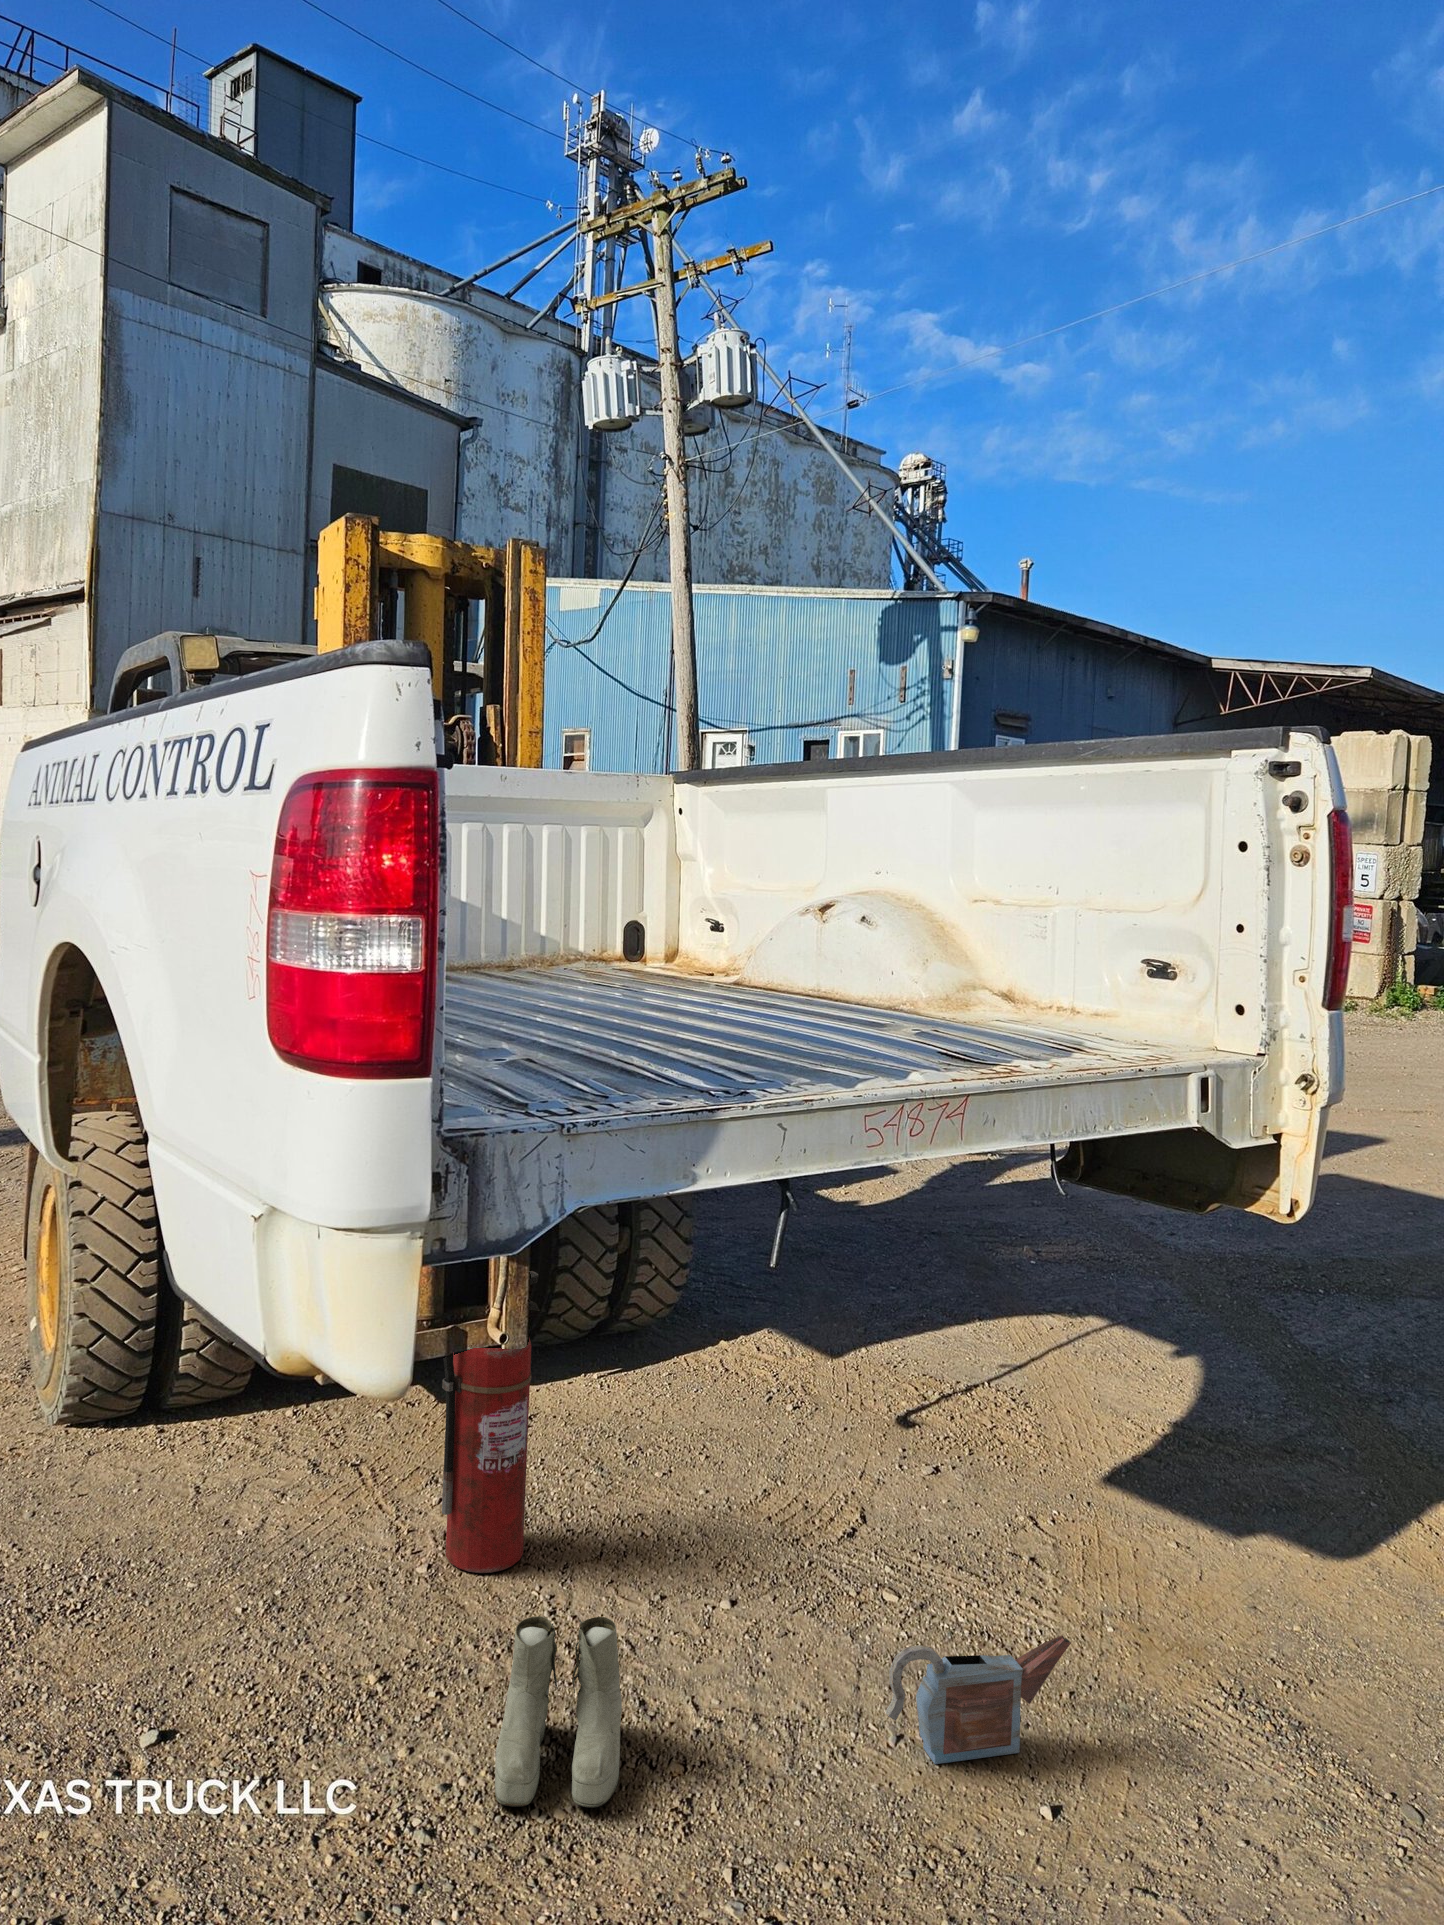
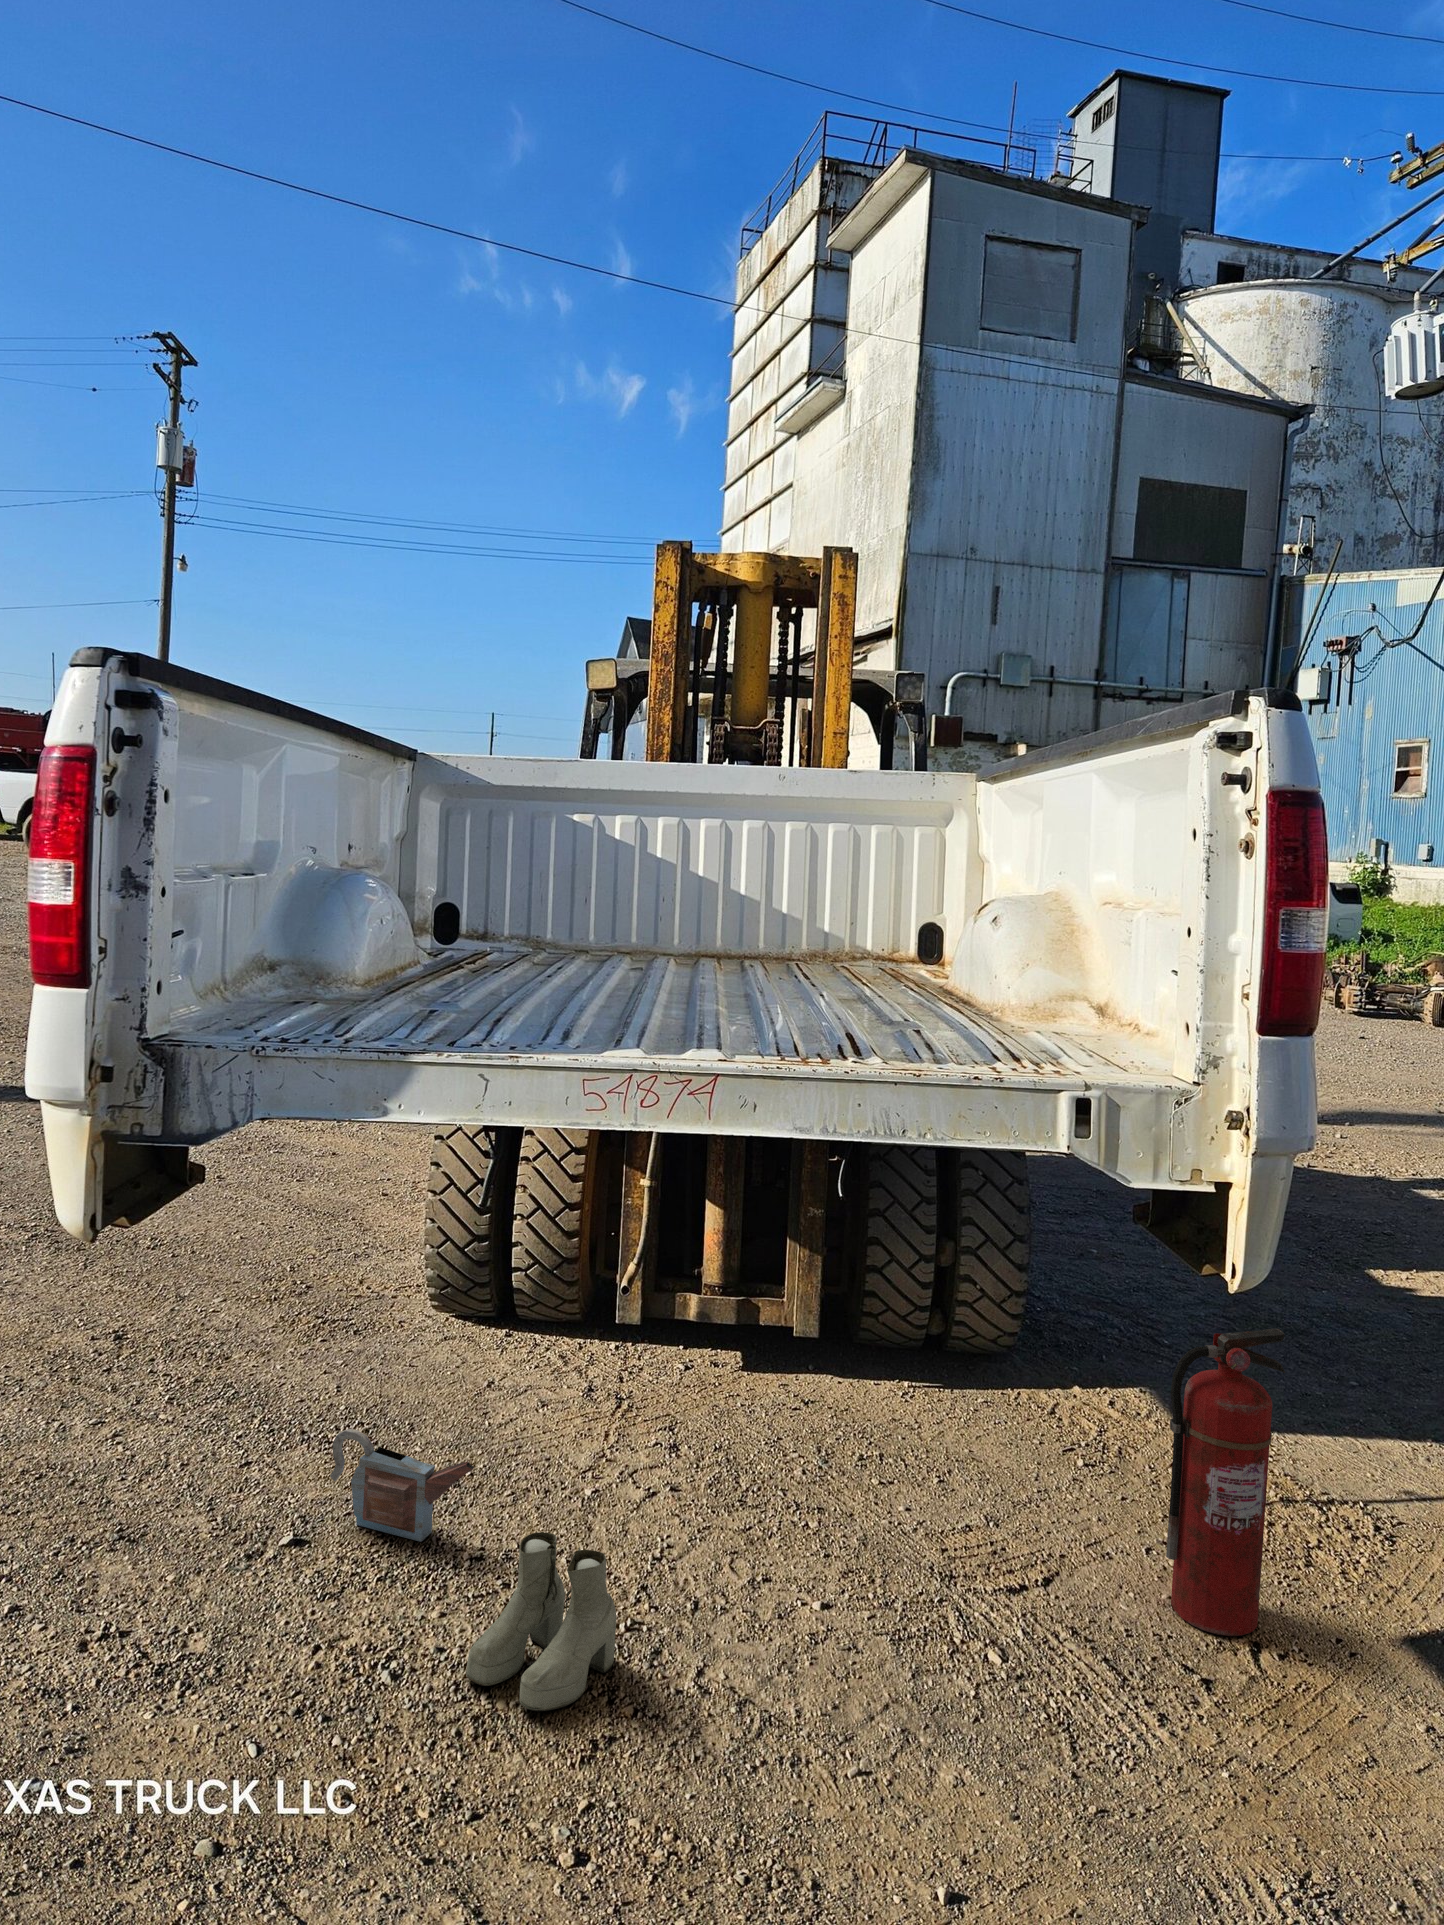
fire extinguisher: present [442,1271,539,1573] -> present [1166,1329,1285,1636]
watering can: present [885,1636,1071,1764] -> present [330,1429,474,1542]

